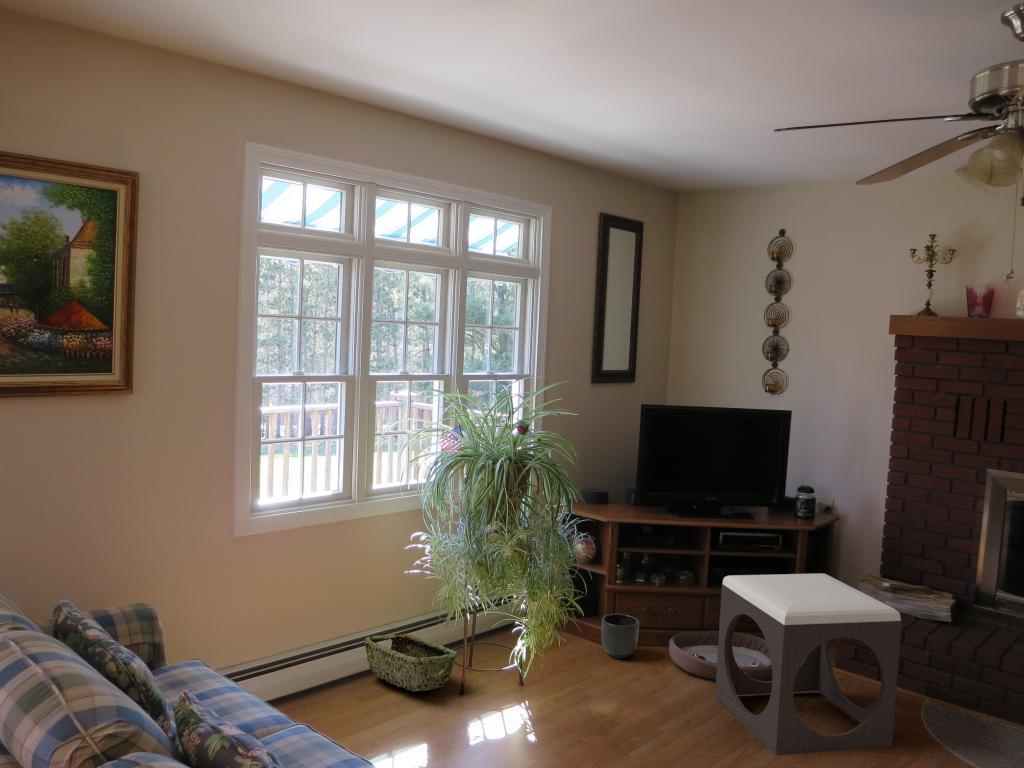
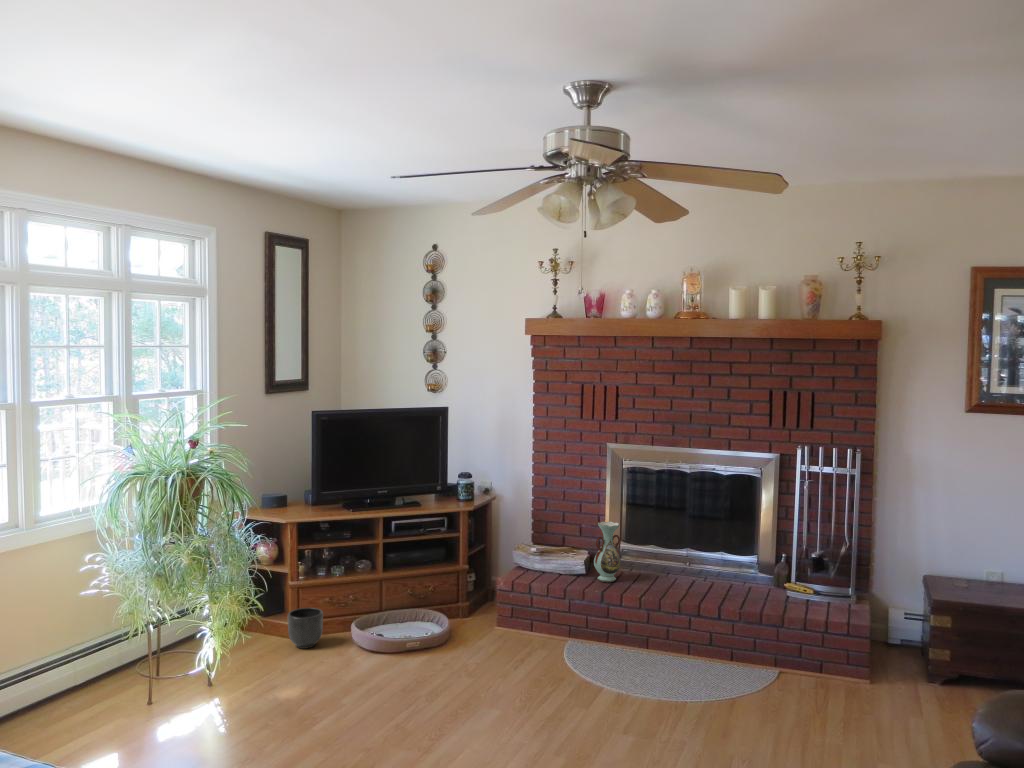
decorative vase: none [968,563,1008,640] -> present [594,521,621,582]
footstool: present [715,573,902,755] -> none [391,545,533,701]
woven basket: present [365,634,457,692] -> none [40,657,142,709]

